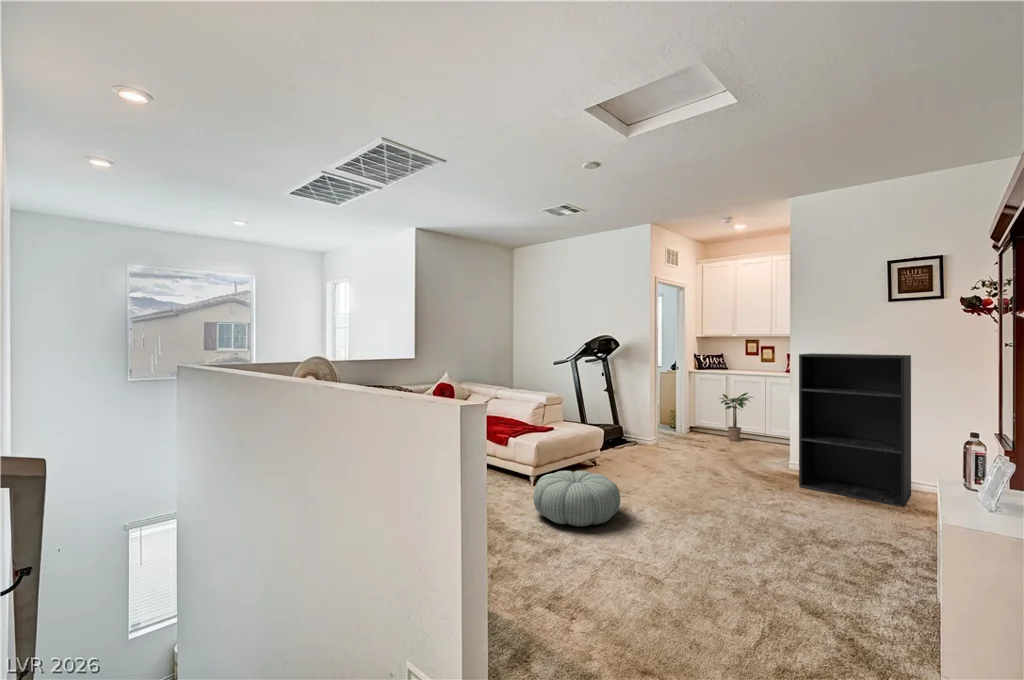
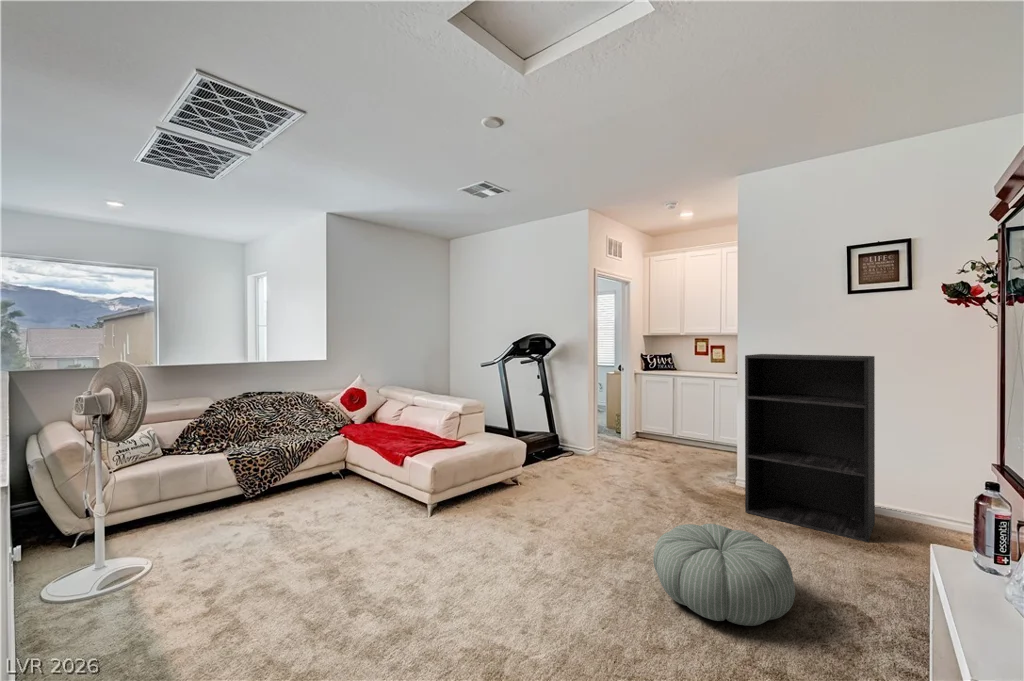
potted plant: present [720,393,753,442] -> none [663,396,702,450]
pouf: present [533,471,620,527] -> present [653,524,795,626]

